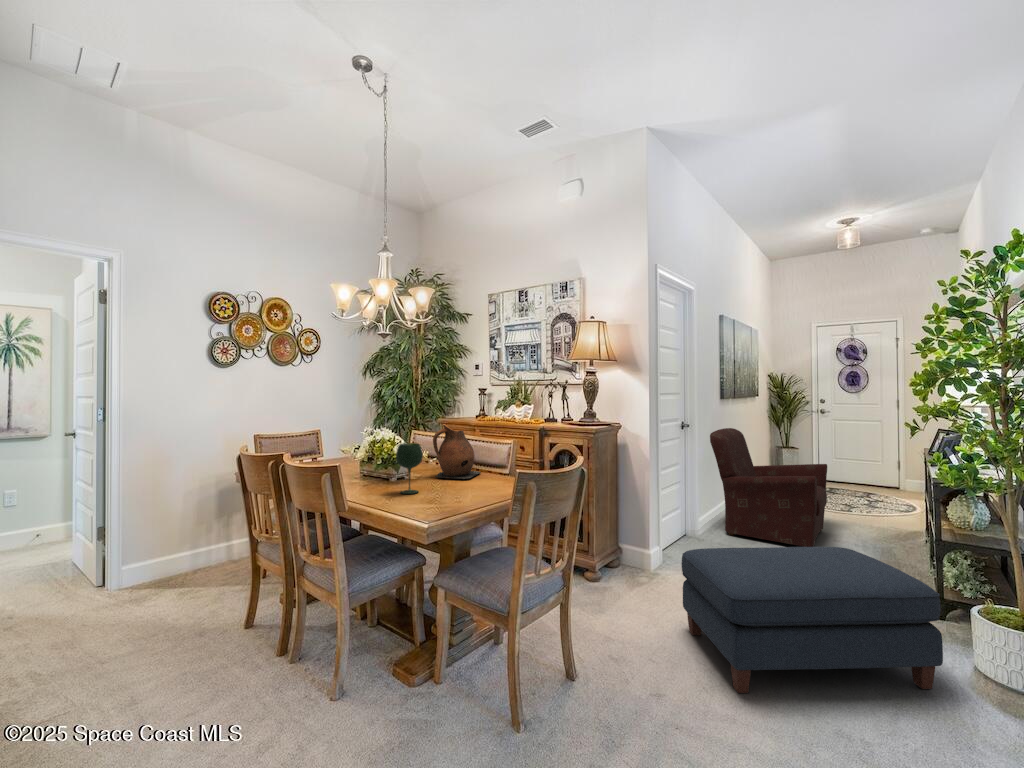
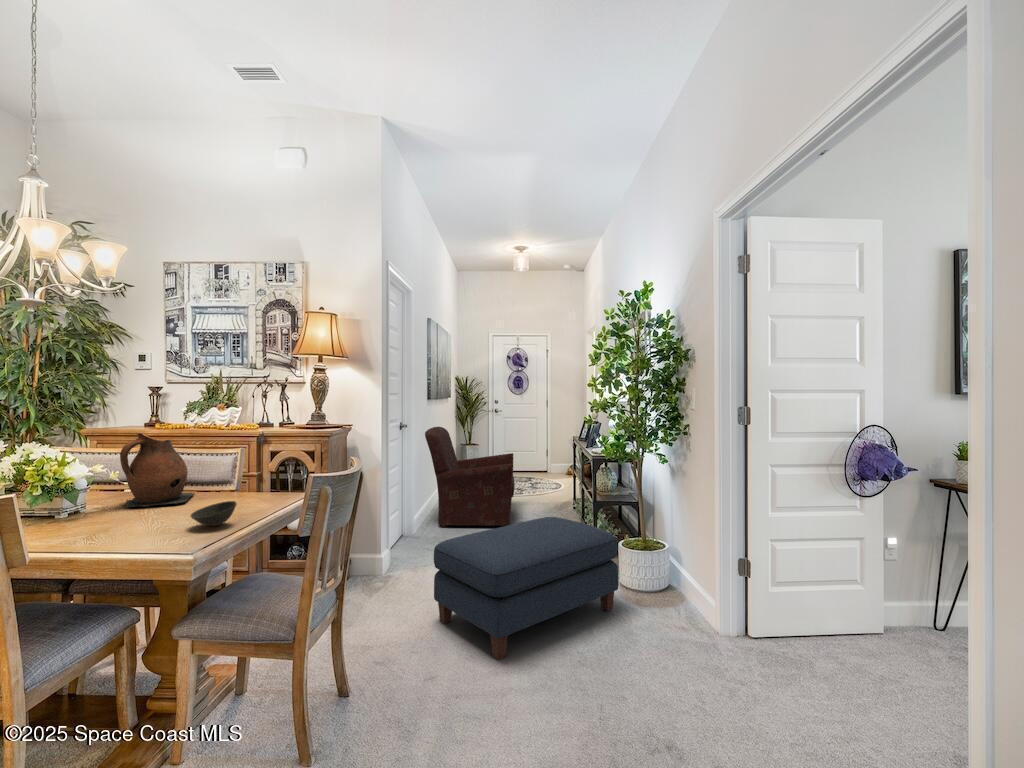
wine glass: present [396,443,423,494] -> none [76,460,124,535]
bowl: none [423,482,486,500] -> present [191,501,236,526]

